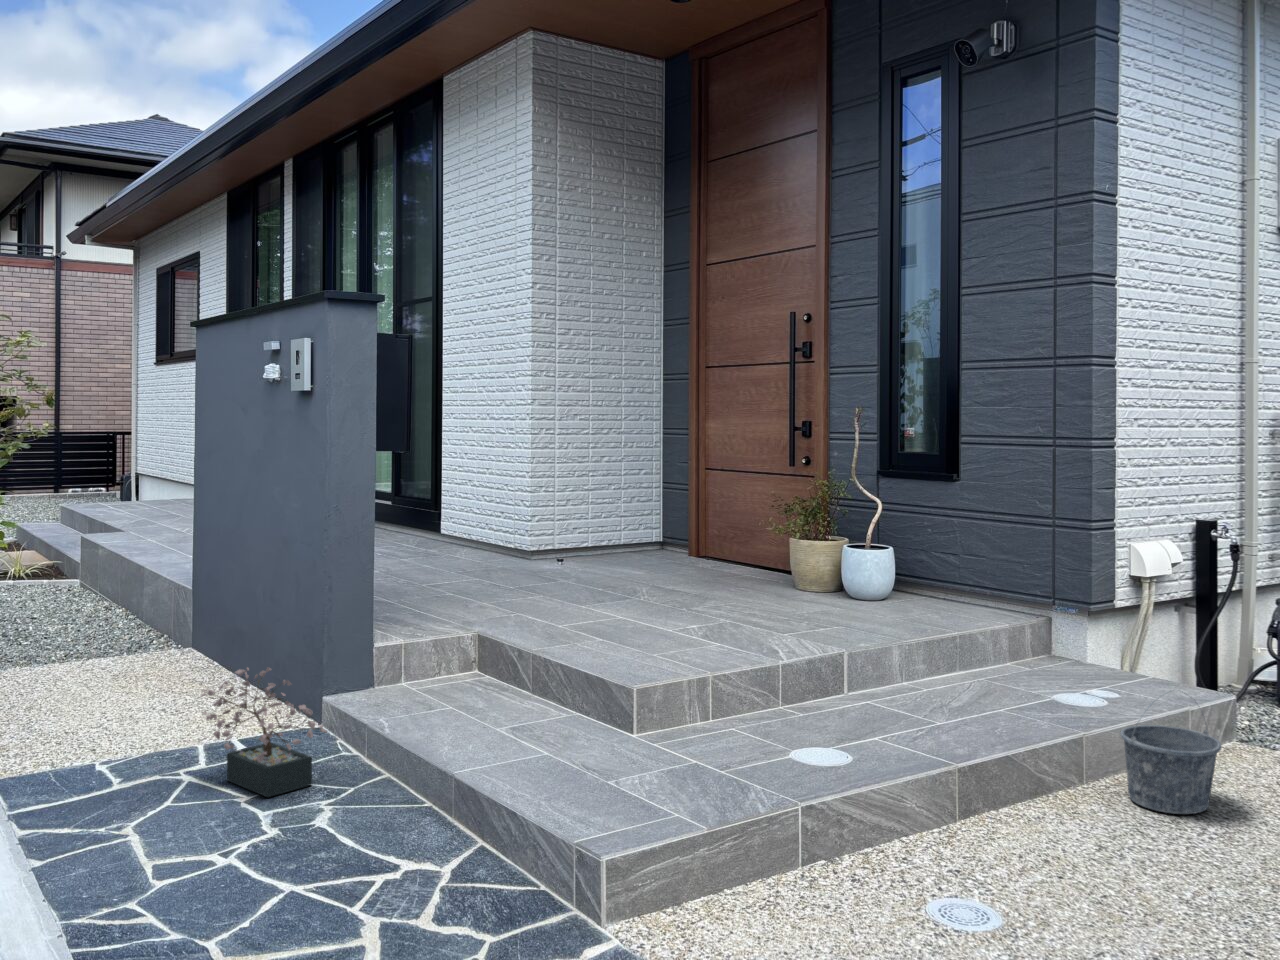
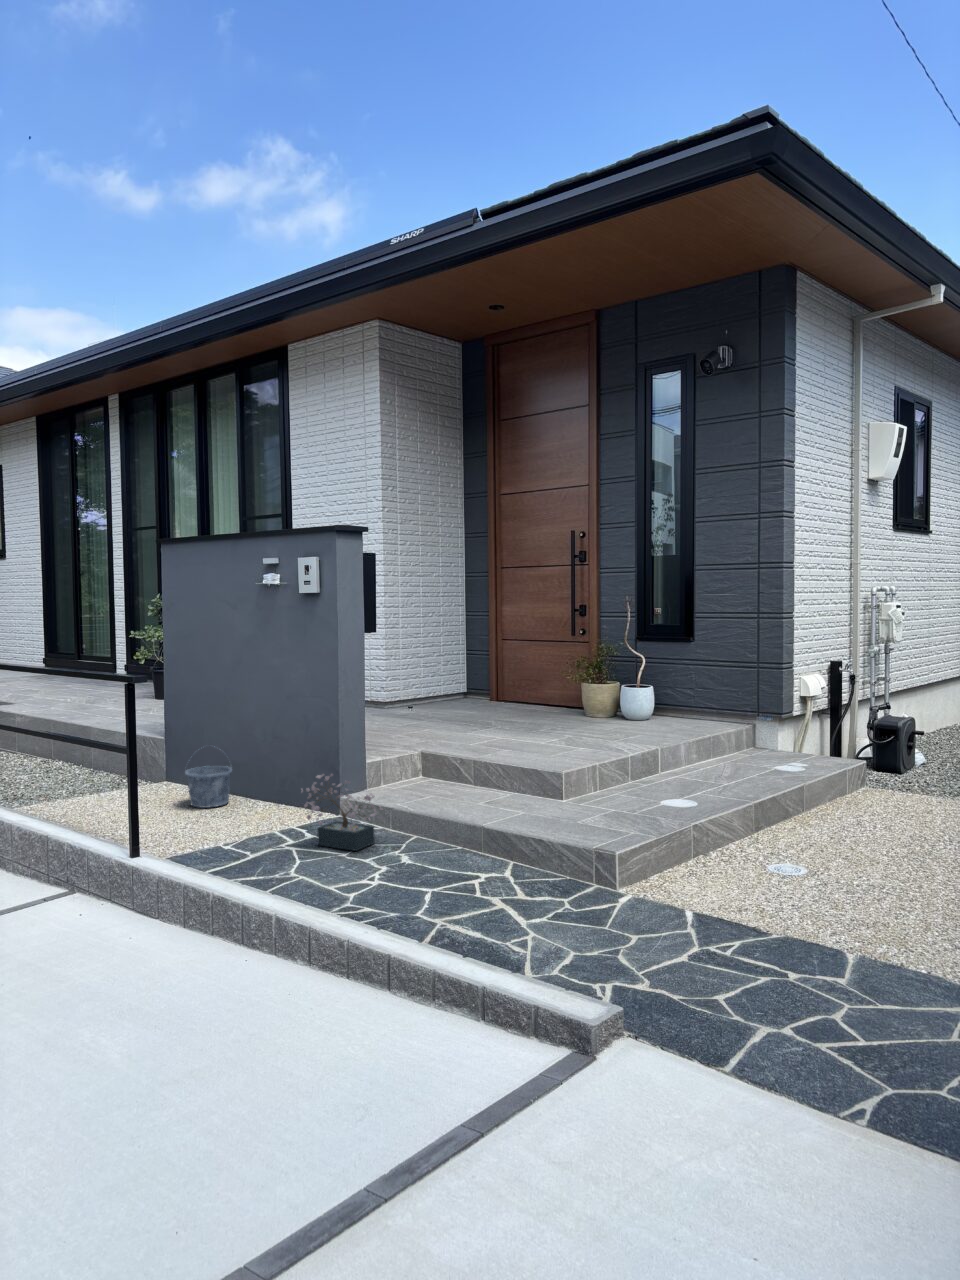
bucket: present [1120,693,1222,814] -> present [185,766,232,808]

